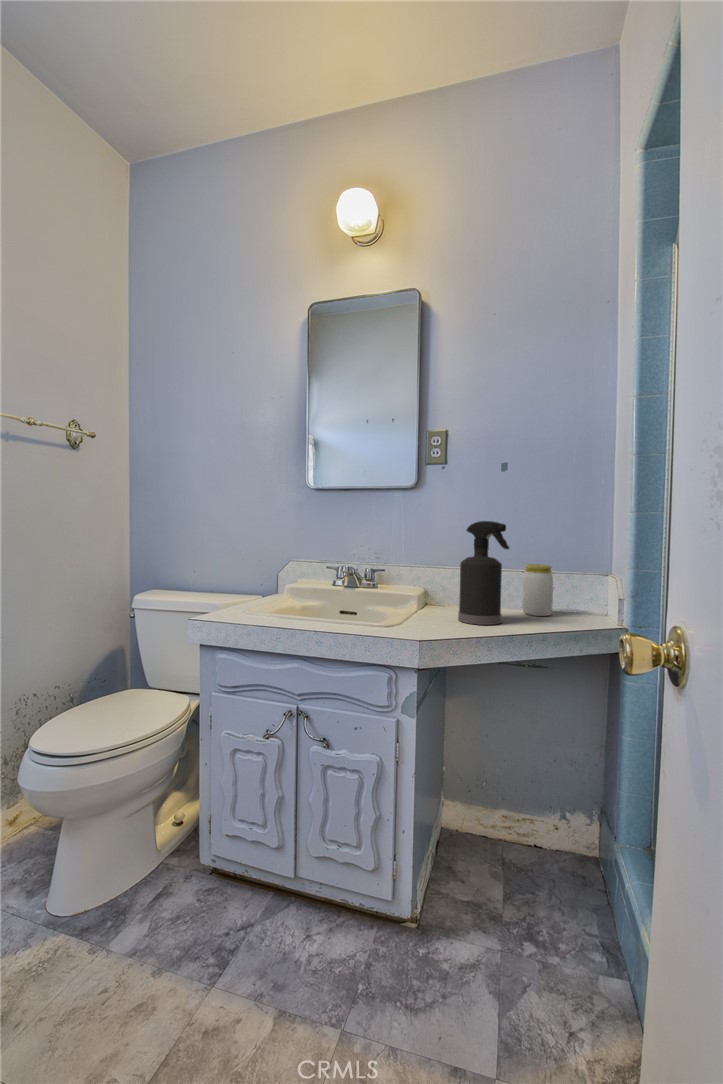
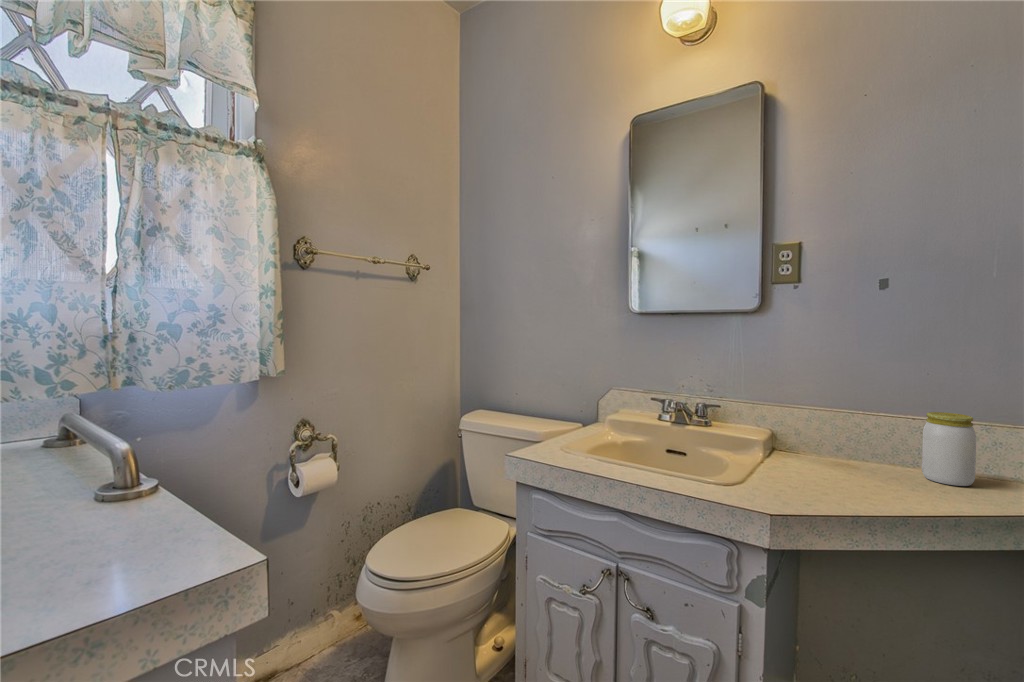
spray bottle: present [458,521,509,625] -> none [824,358,907,496]

